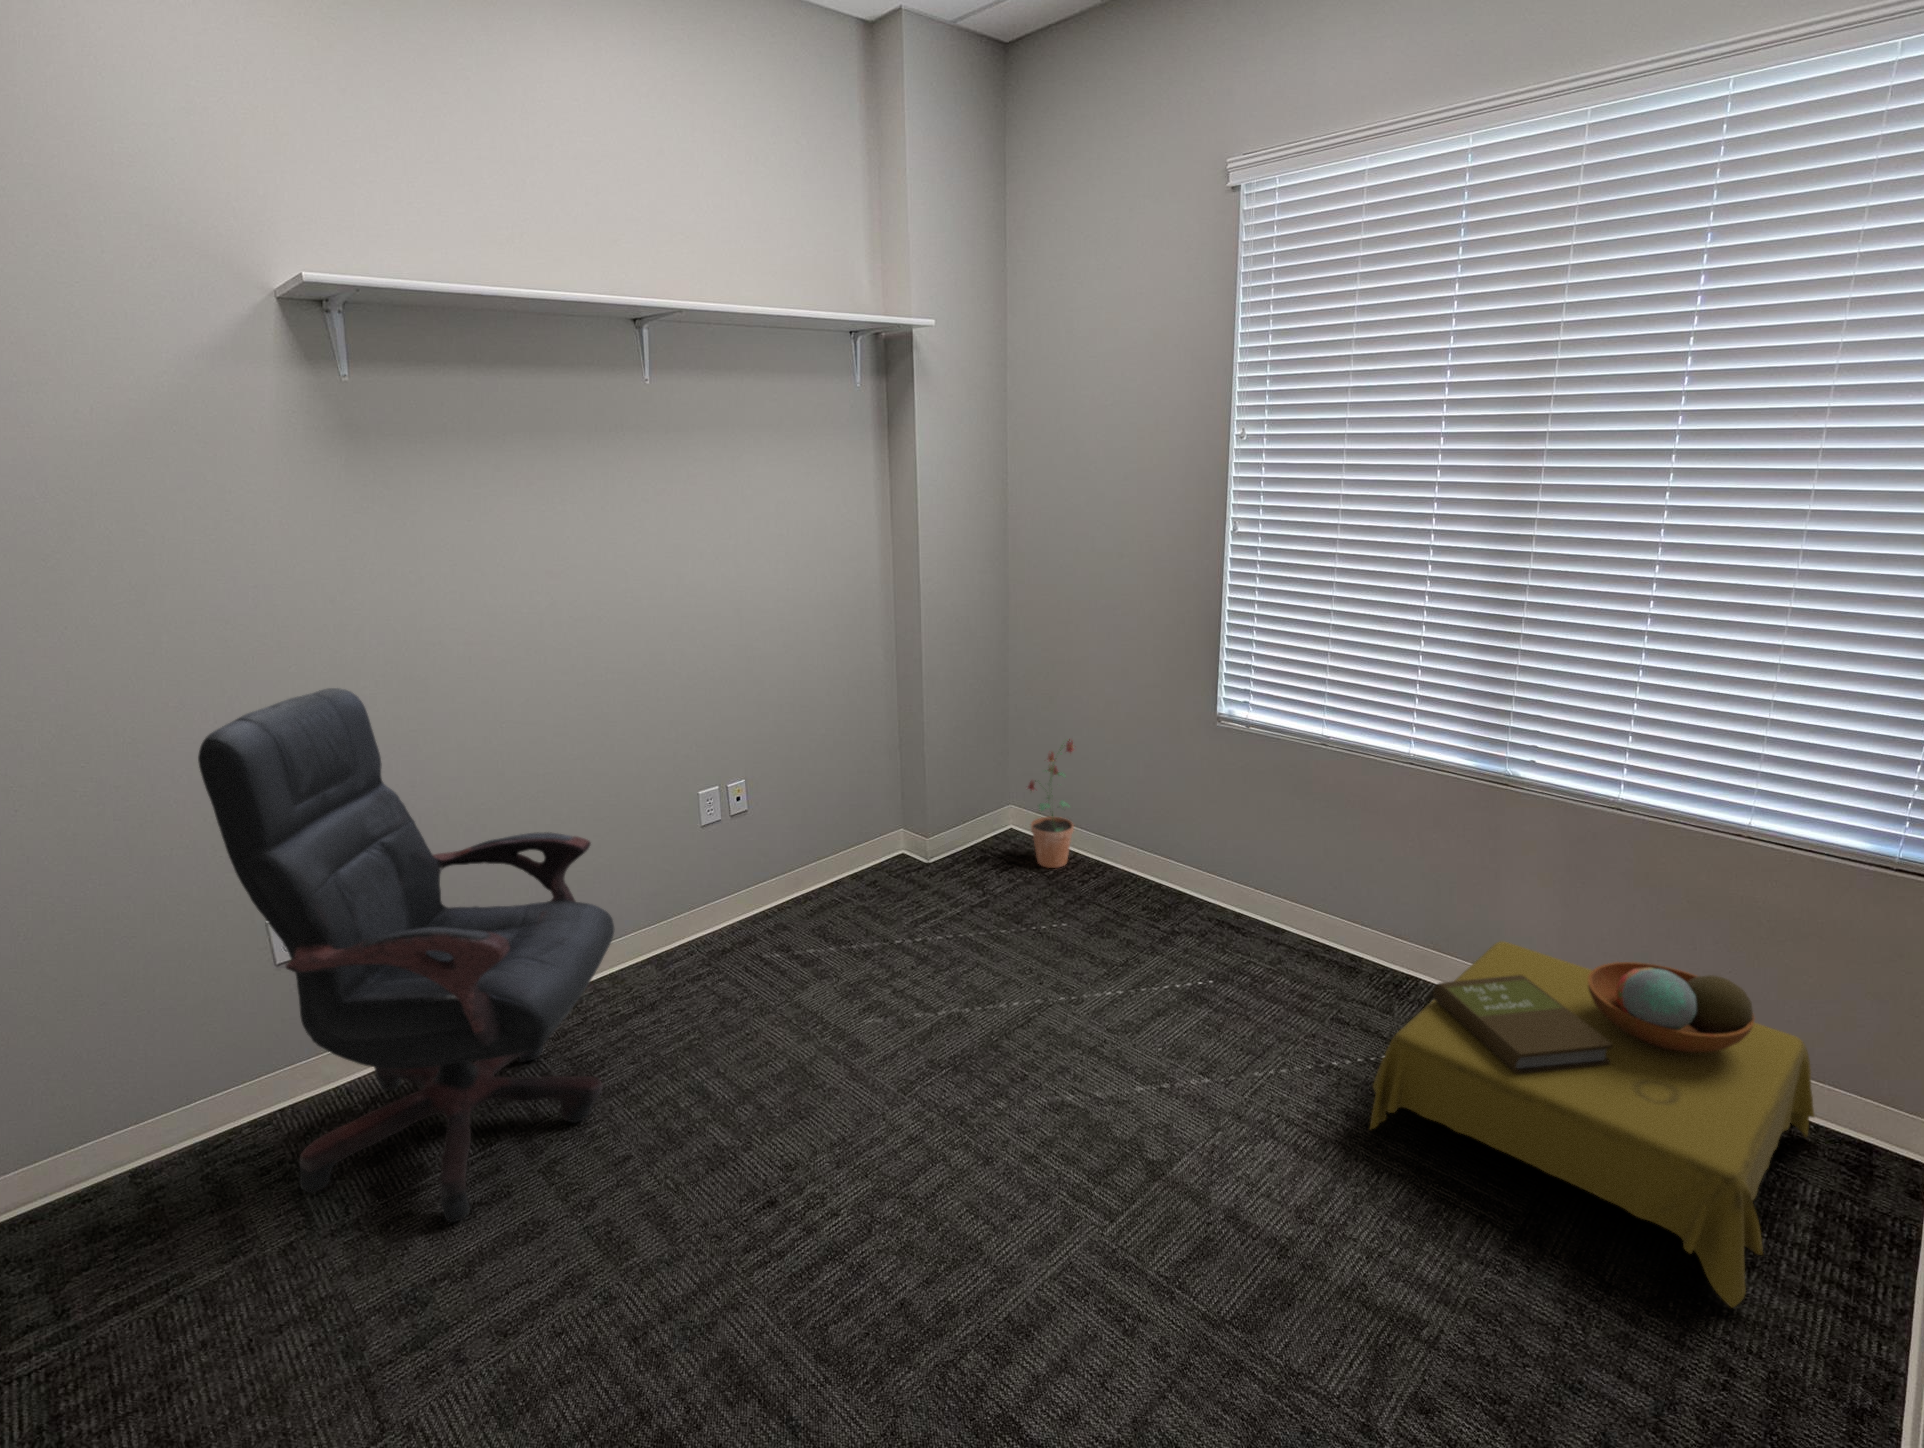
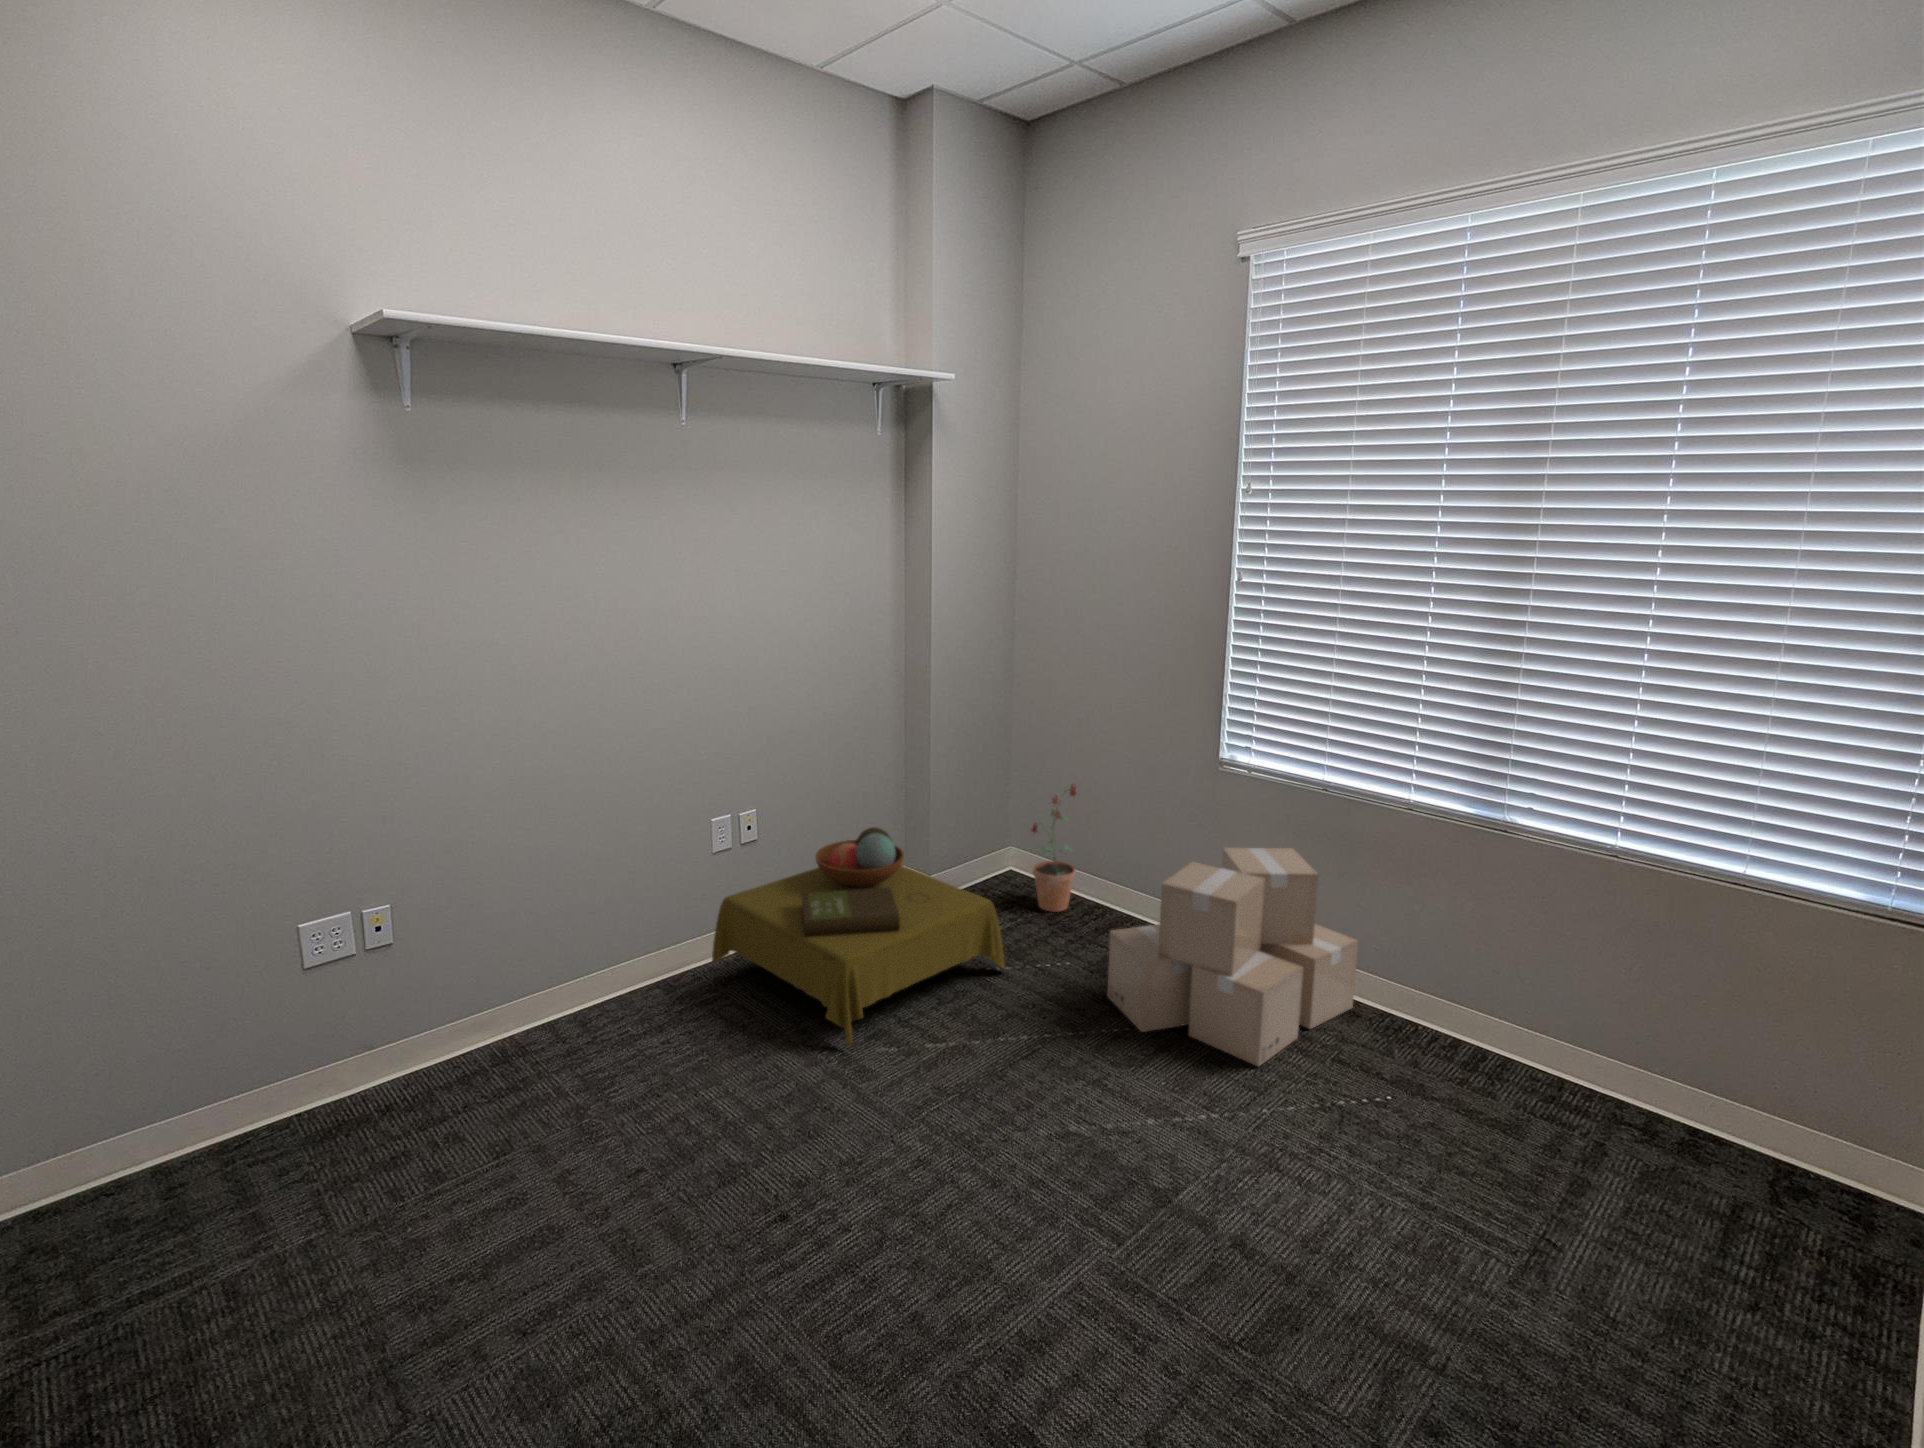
office chair: present [198,688,614,1222] -> none [255,701,631,1227]
cardboard box: none [1105,802,1356,1026] -> present [1107,848,1358,1066]
side table: present [1369,941,1814,1307] -> present [712,827,1005,1048]

